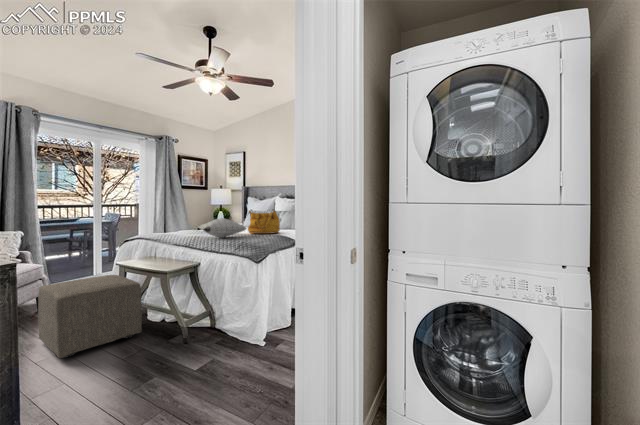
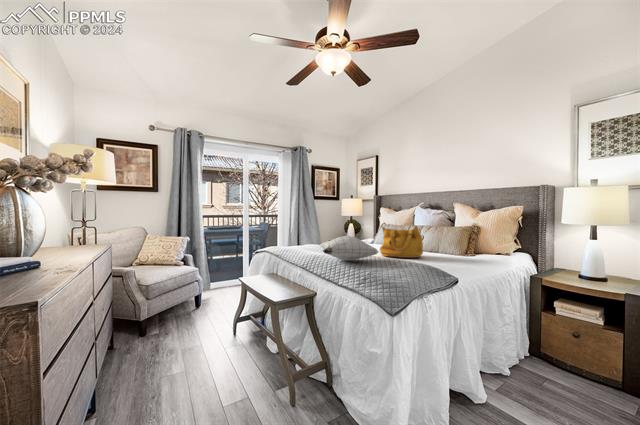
ottoman: present [38,275,142,358] -> none [156,293,249,397]

